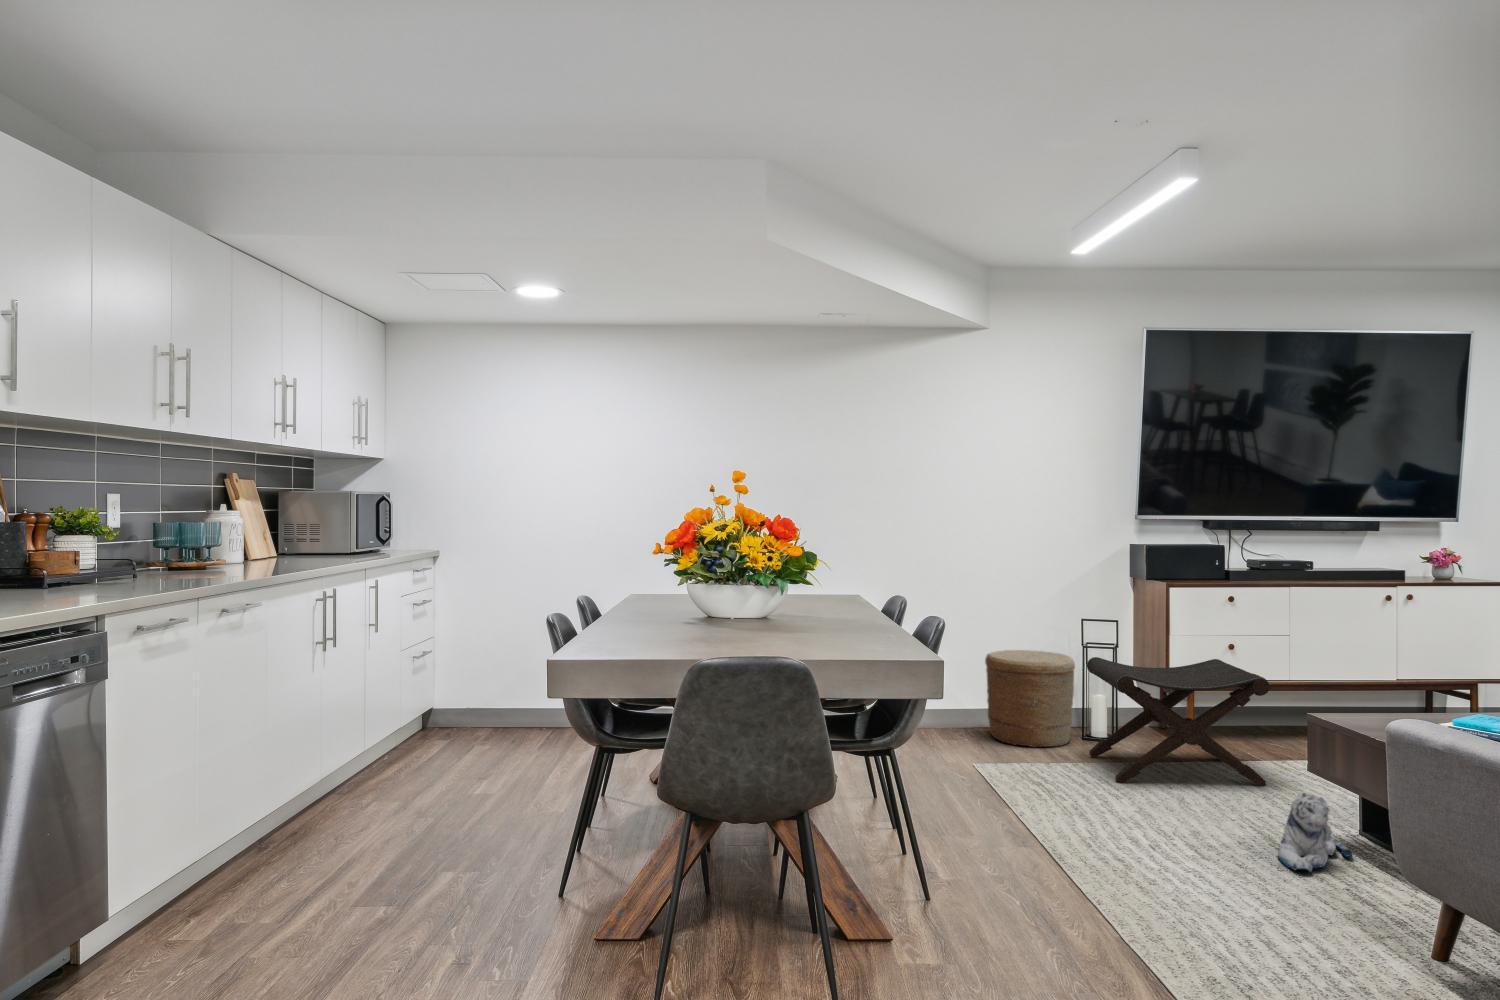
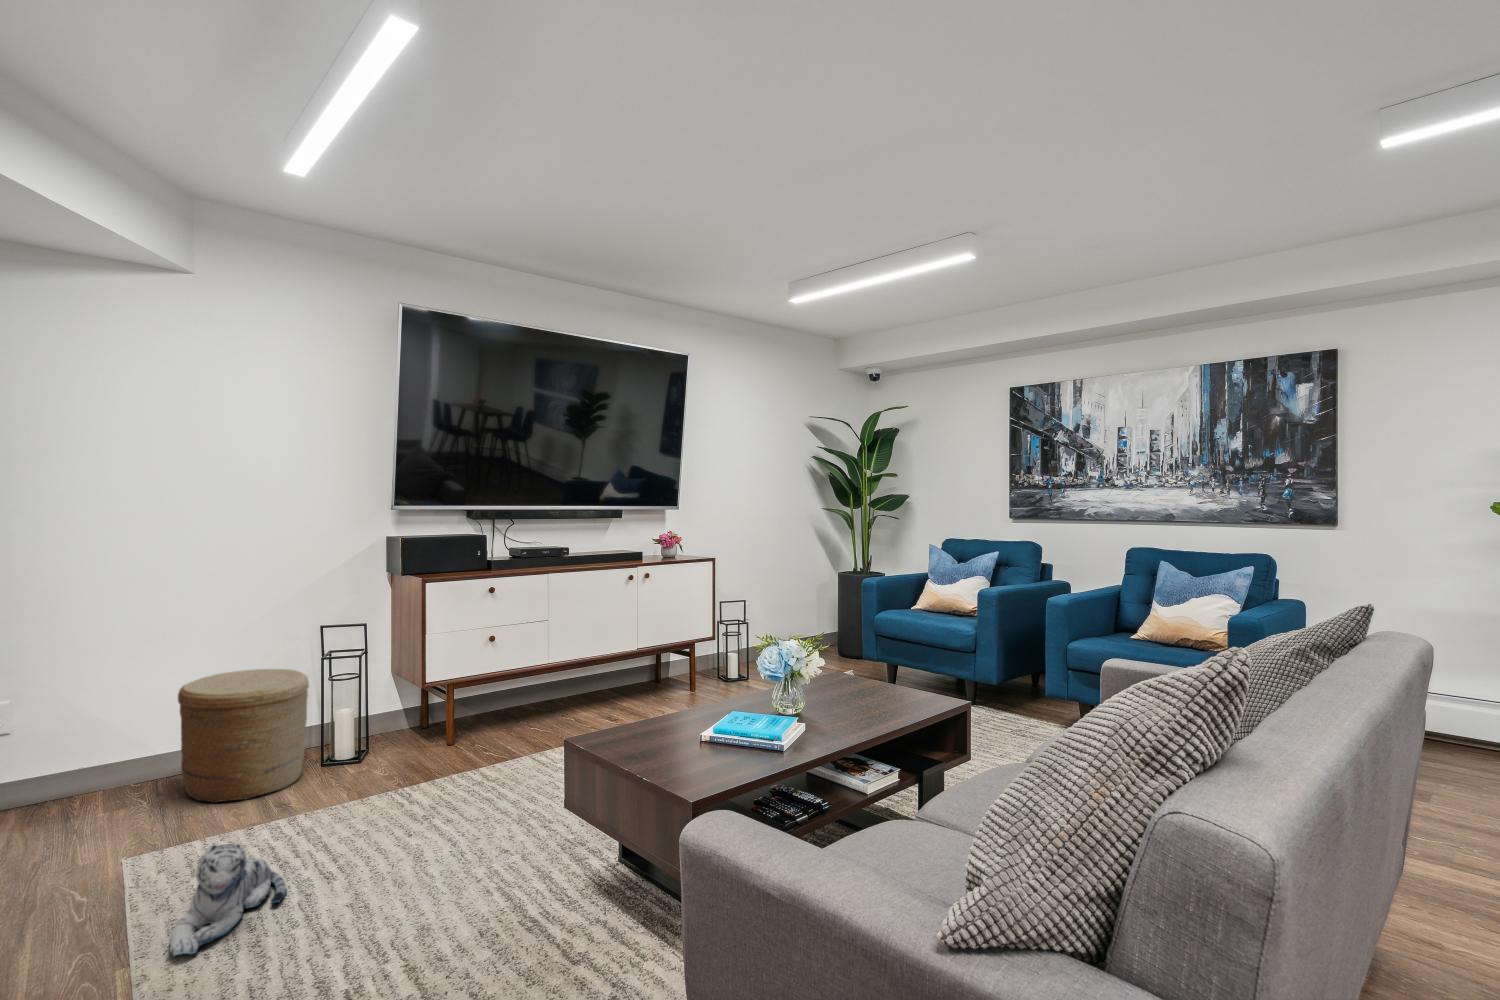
footstool: present [1087,657,1269,786] -> none [316,659,519,841]
plush toy: present [1278,793,1352,872] -> present [170,844,287,957]

